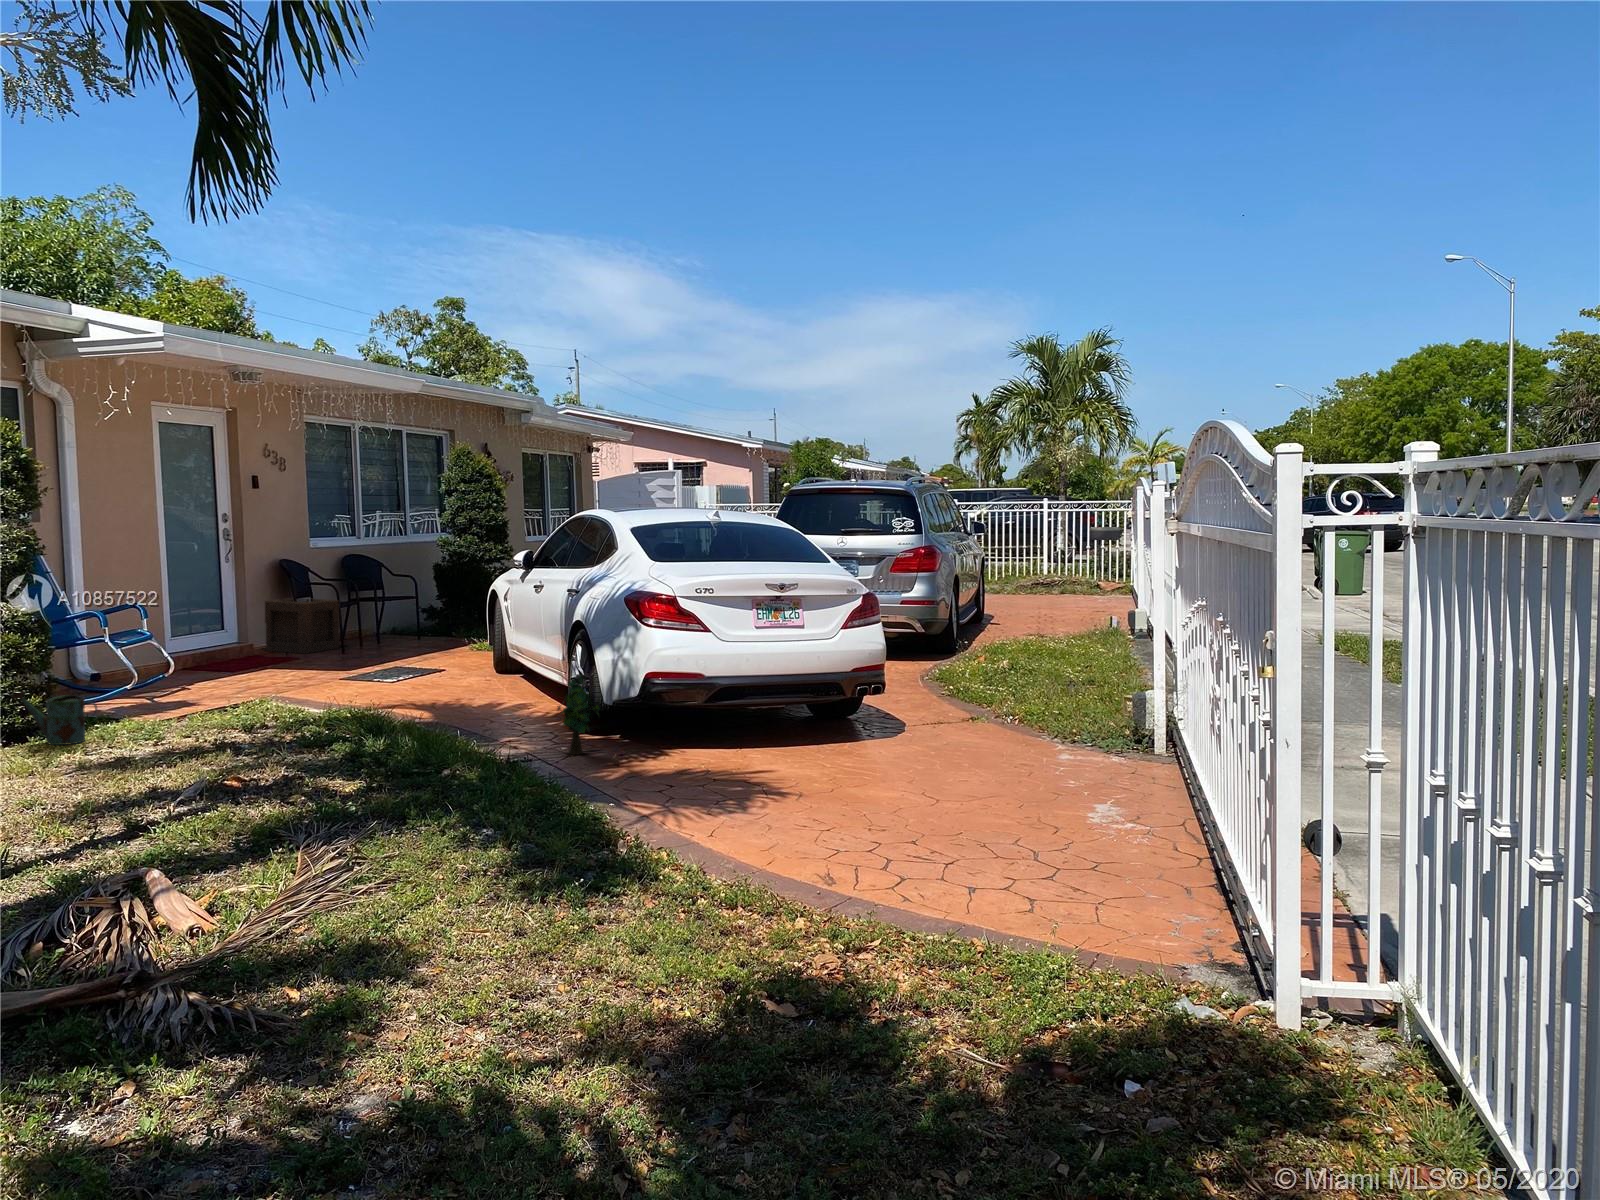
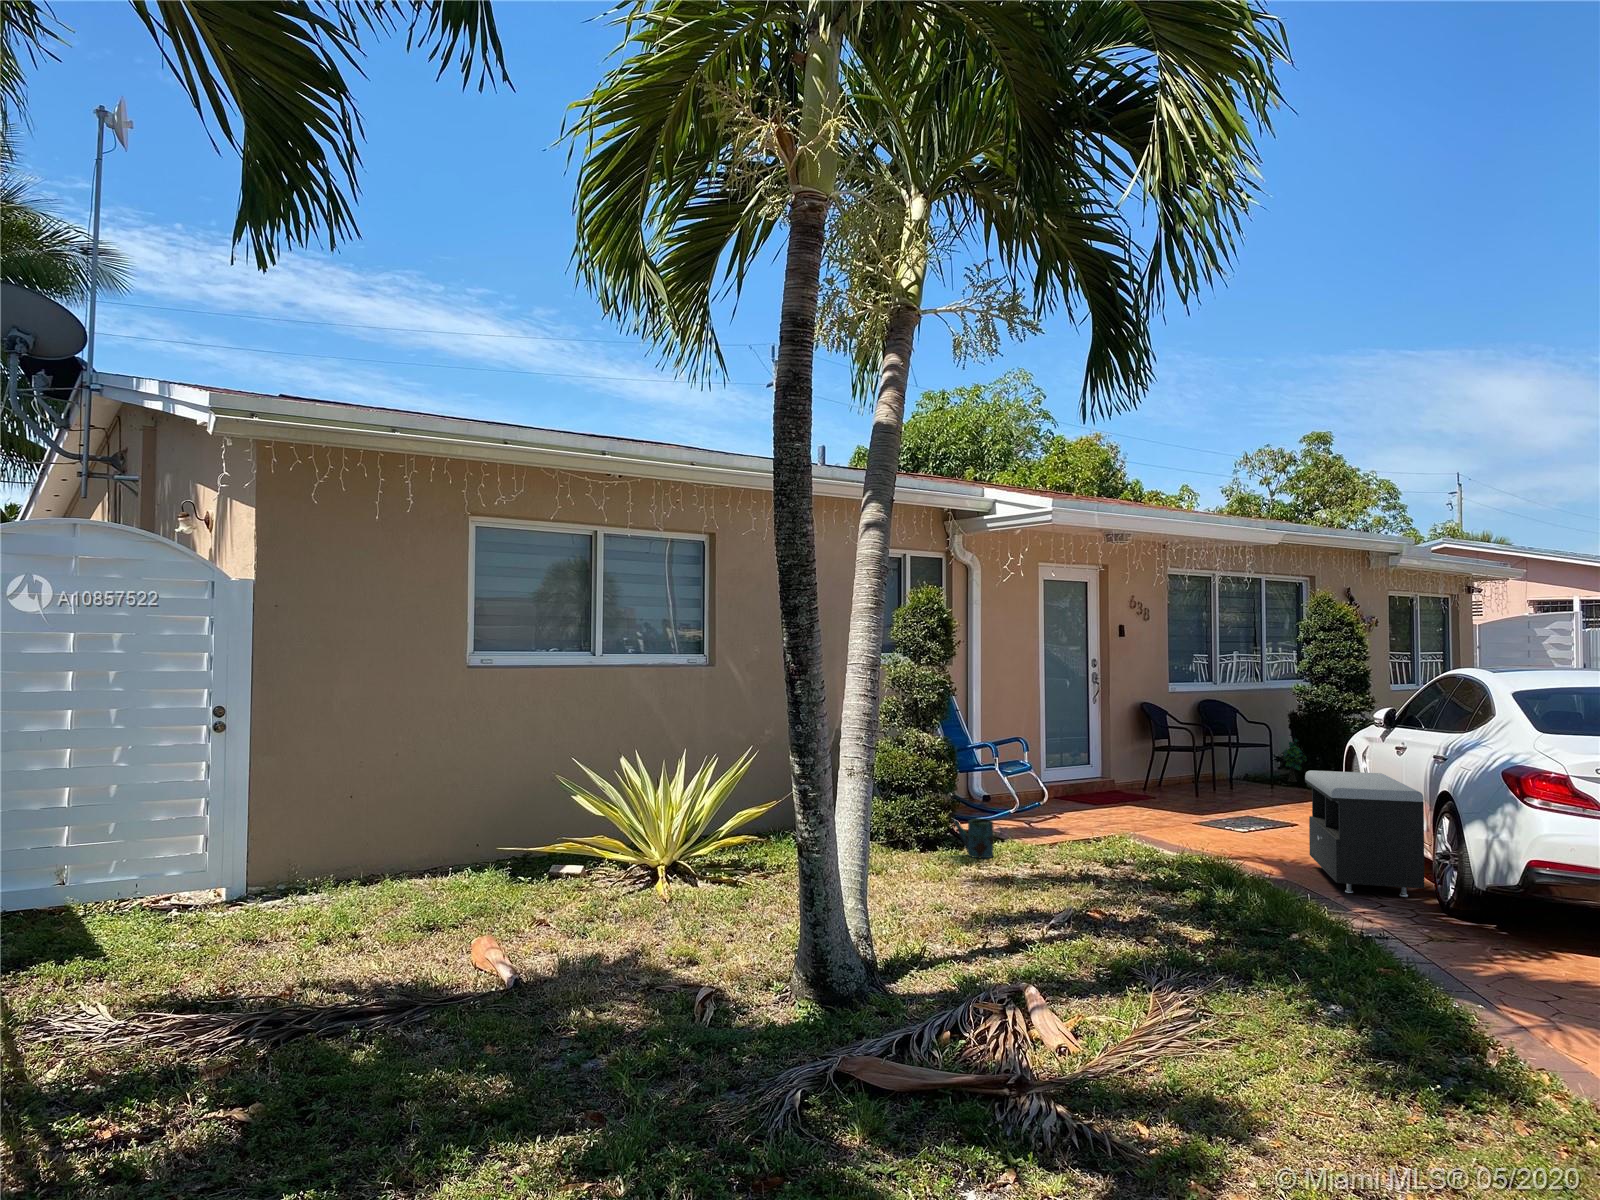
wooden crate: present [263,599,340,654] -> none [1131,739,1198,792]
storage bench: none [453,614,560,729] -> present [1305,770,1425,897]
decorative plant: present [557,674,600,755] -> present [1281,739,1307,782]

